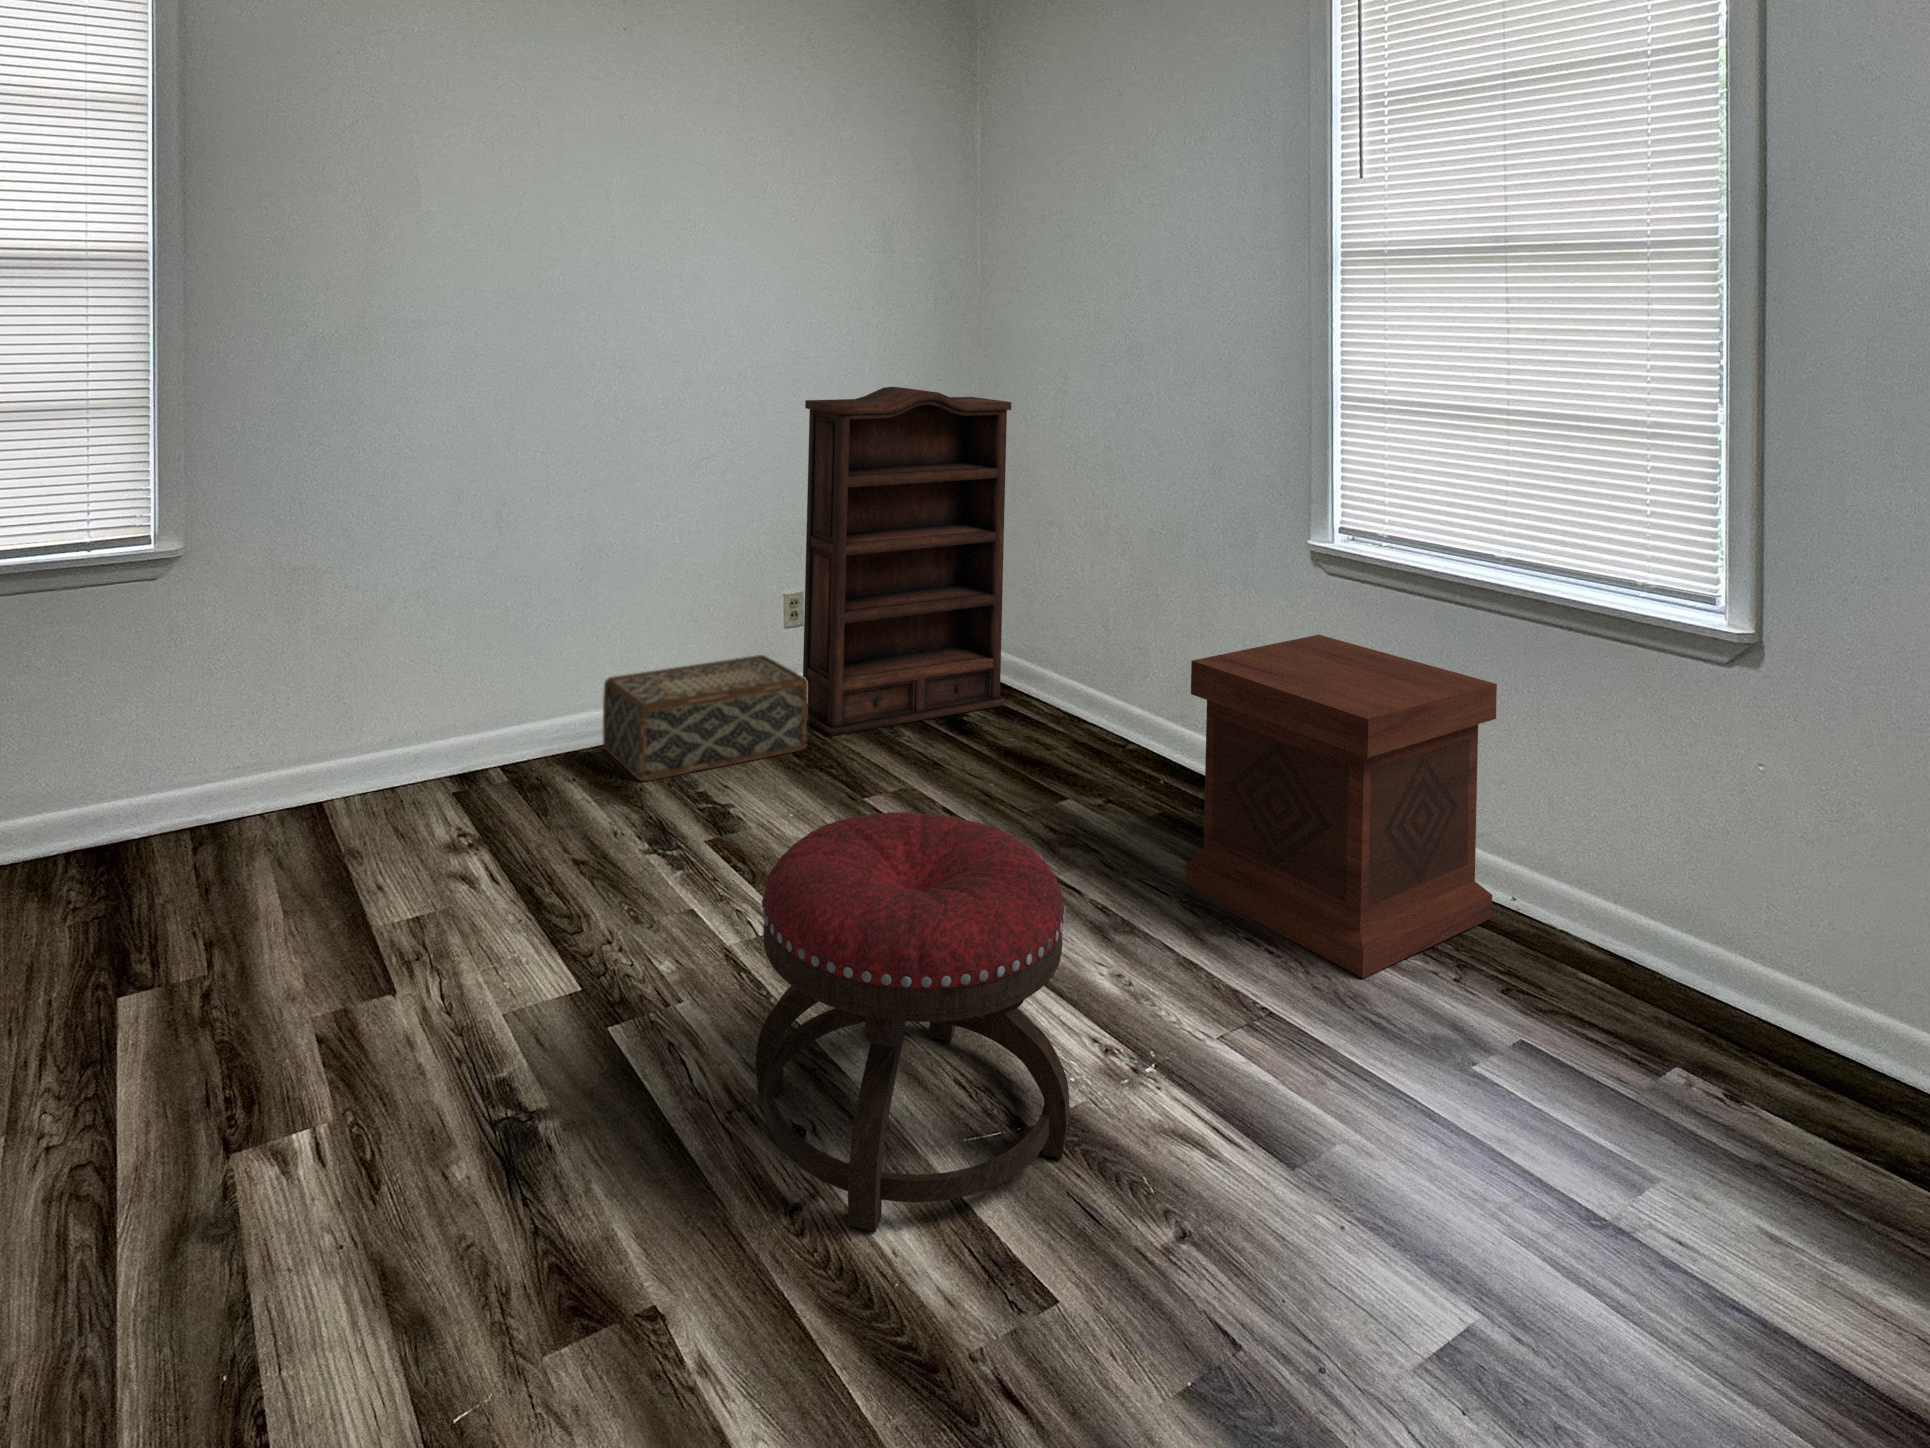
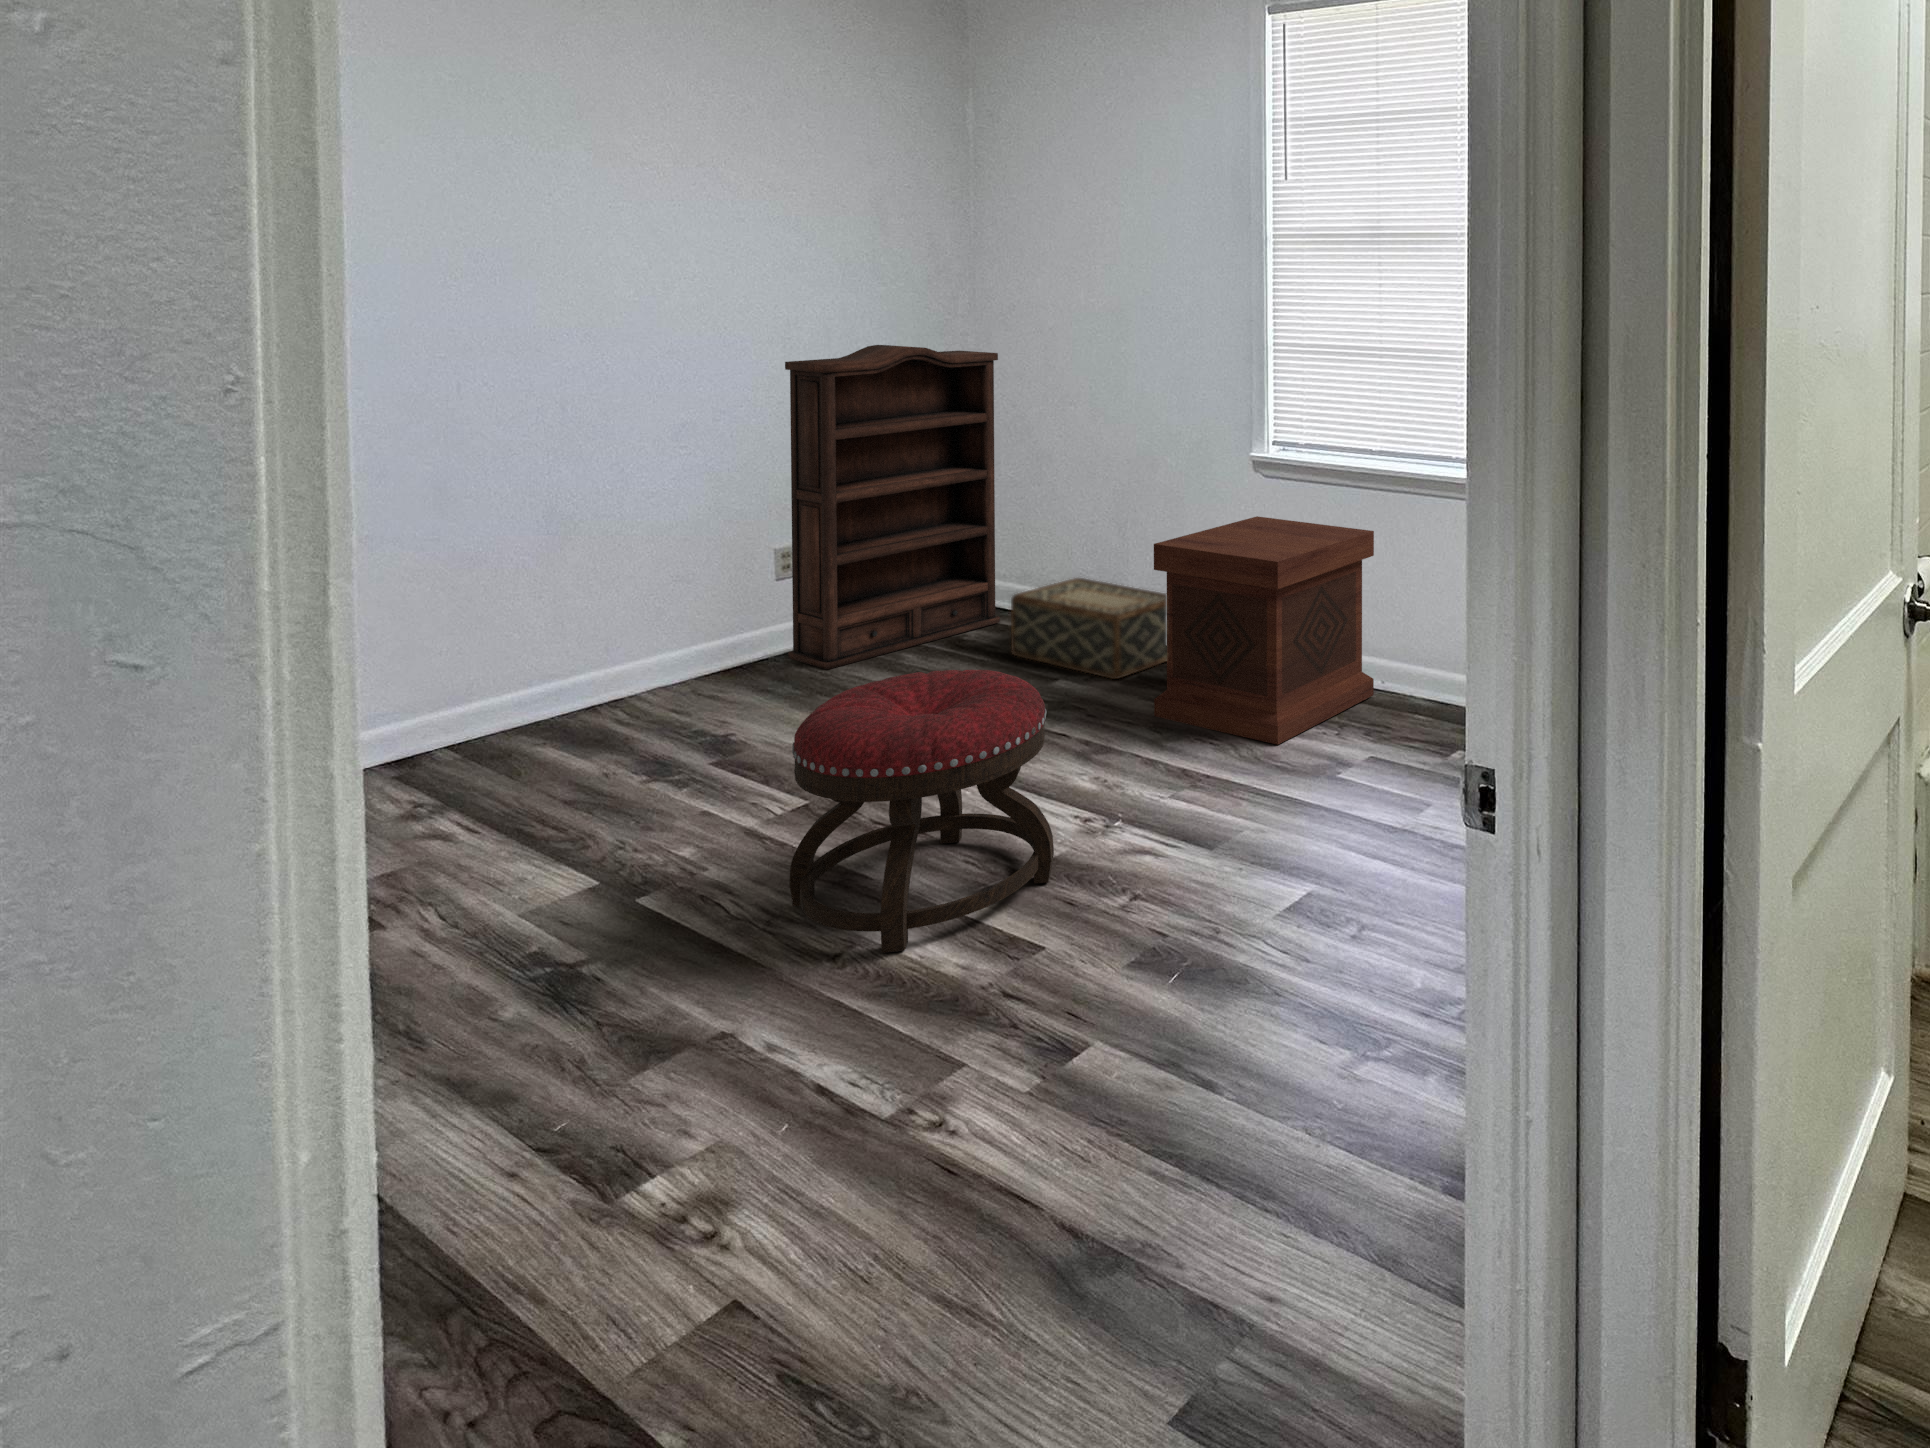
woven basket: present [603,655,808,781] -> present [1011,578,1167,679]

